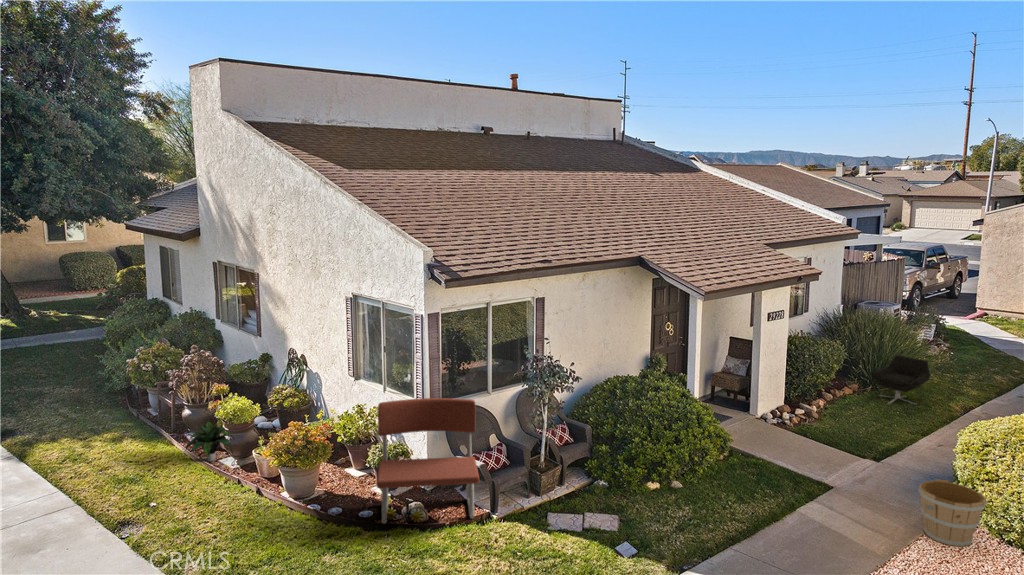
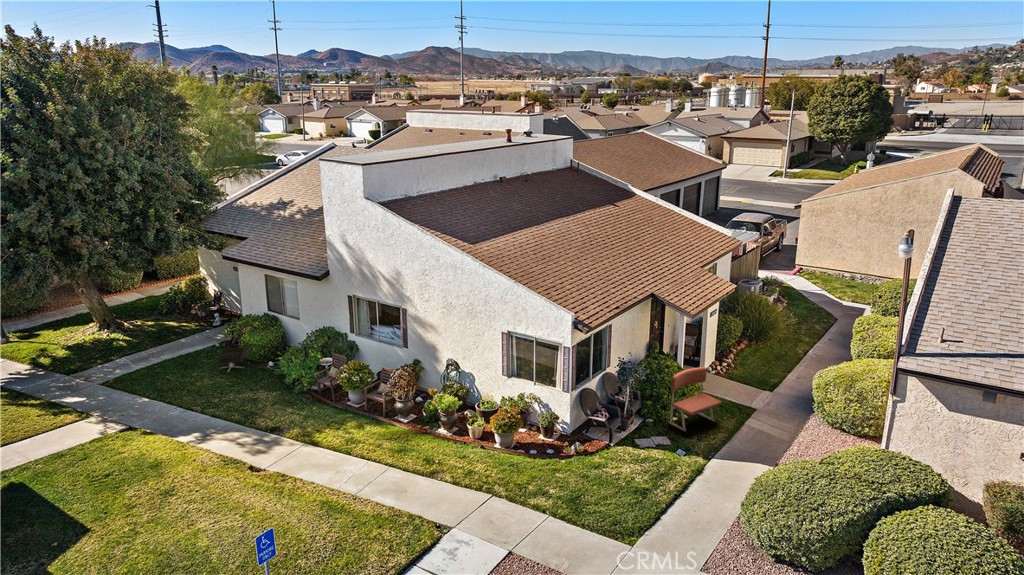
lounge chair: present [871,355,930,404] -> present [218,342,249,372]
bench: present [377,398,479,524] -> present [669,367,722,431]
wooden bucket: present [919,479,987,547] -> none [801,403,829,433]

